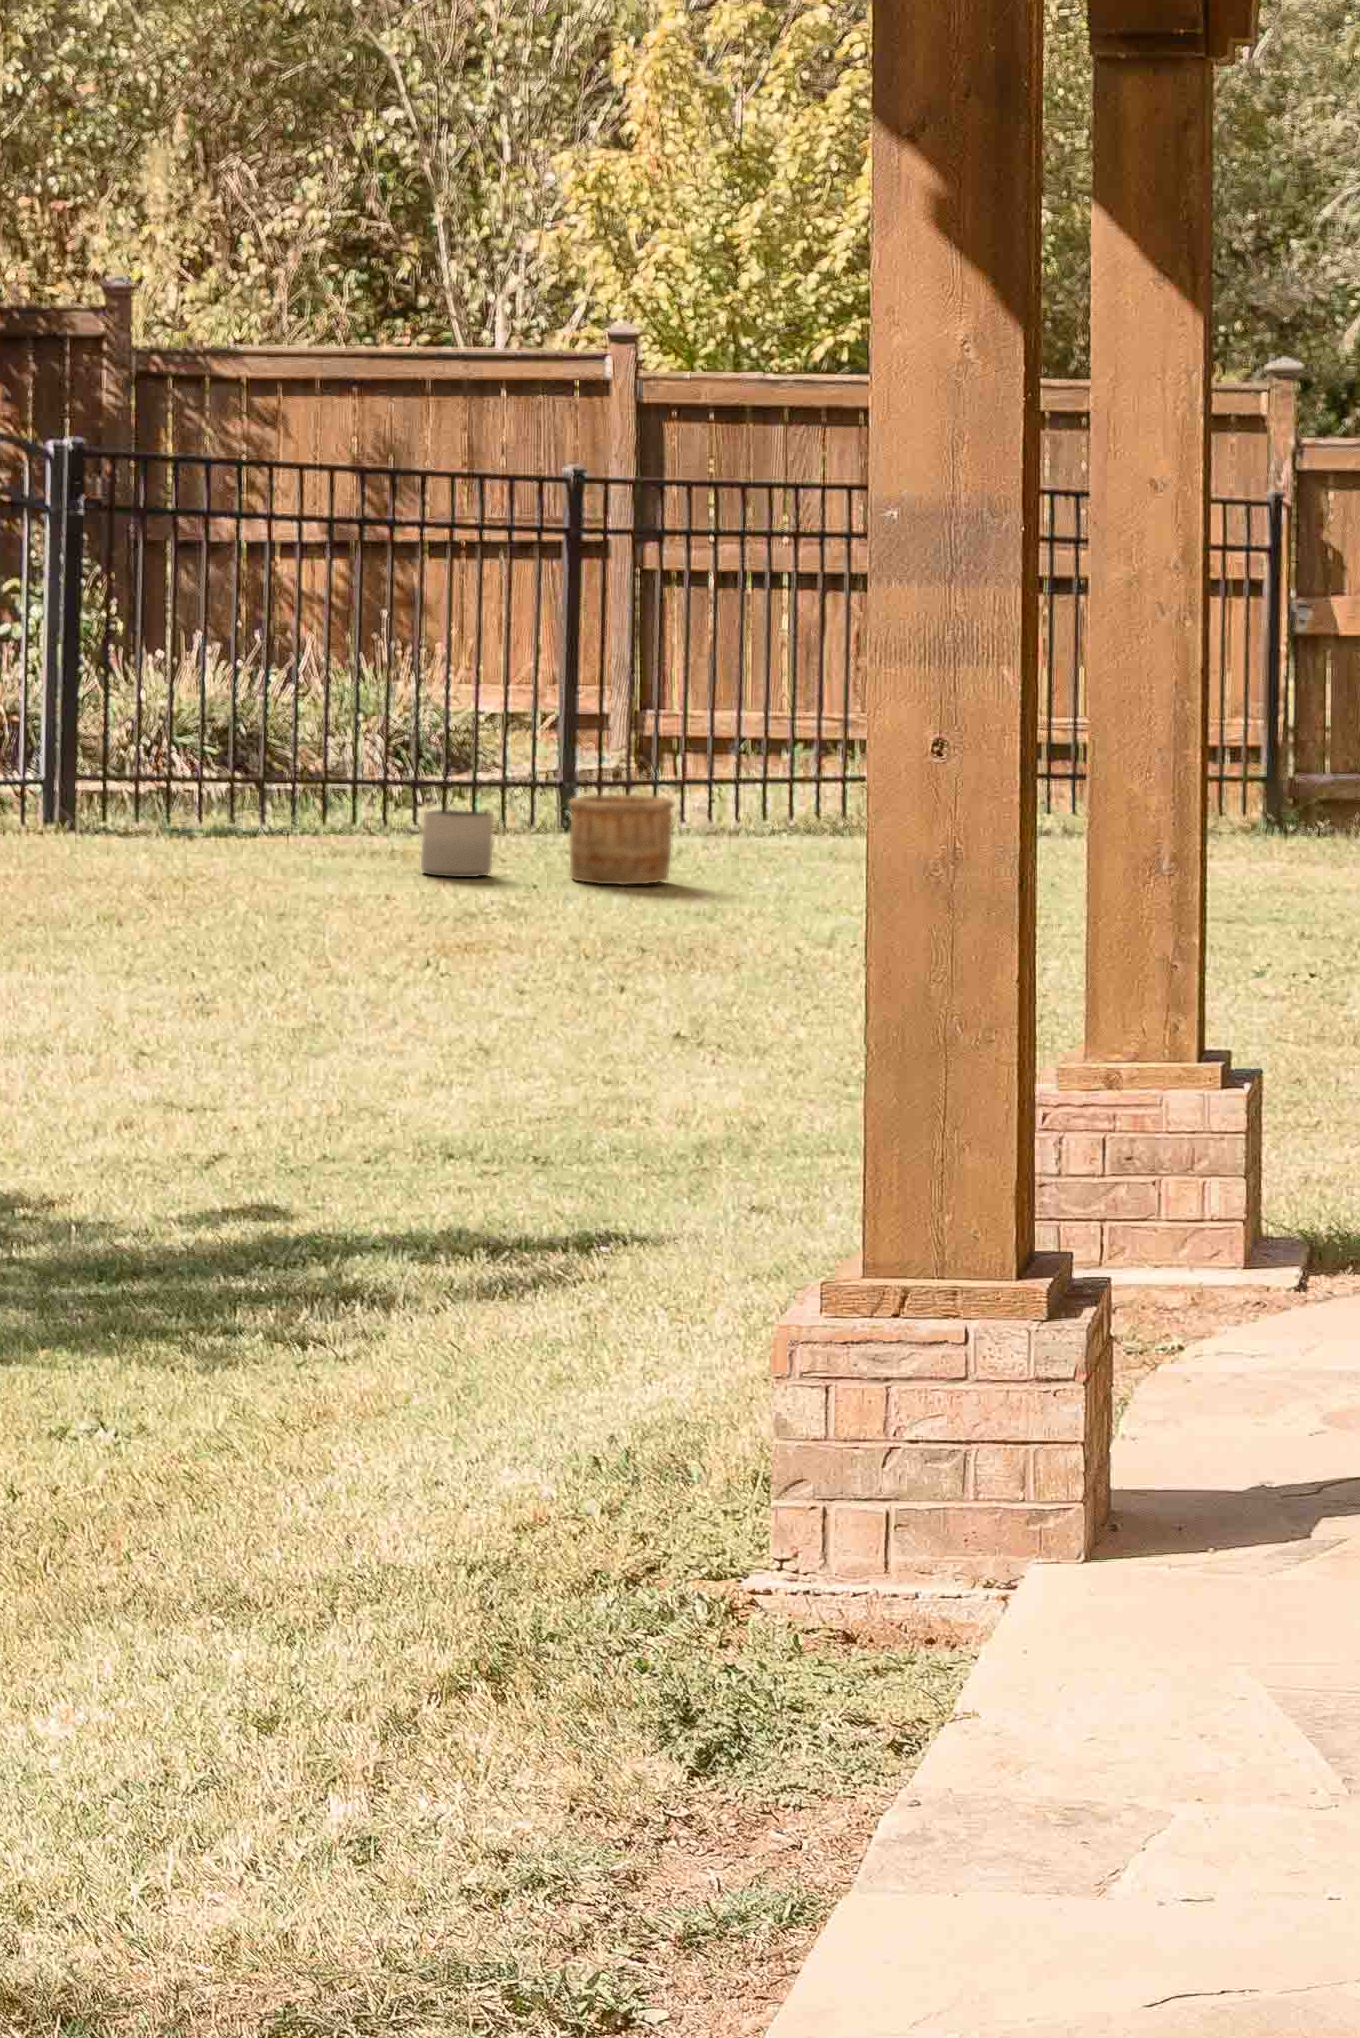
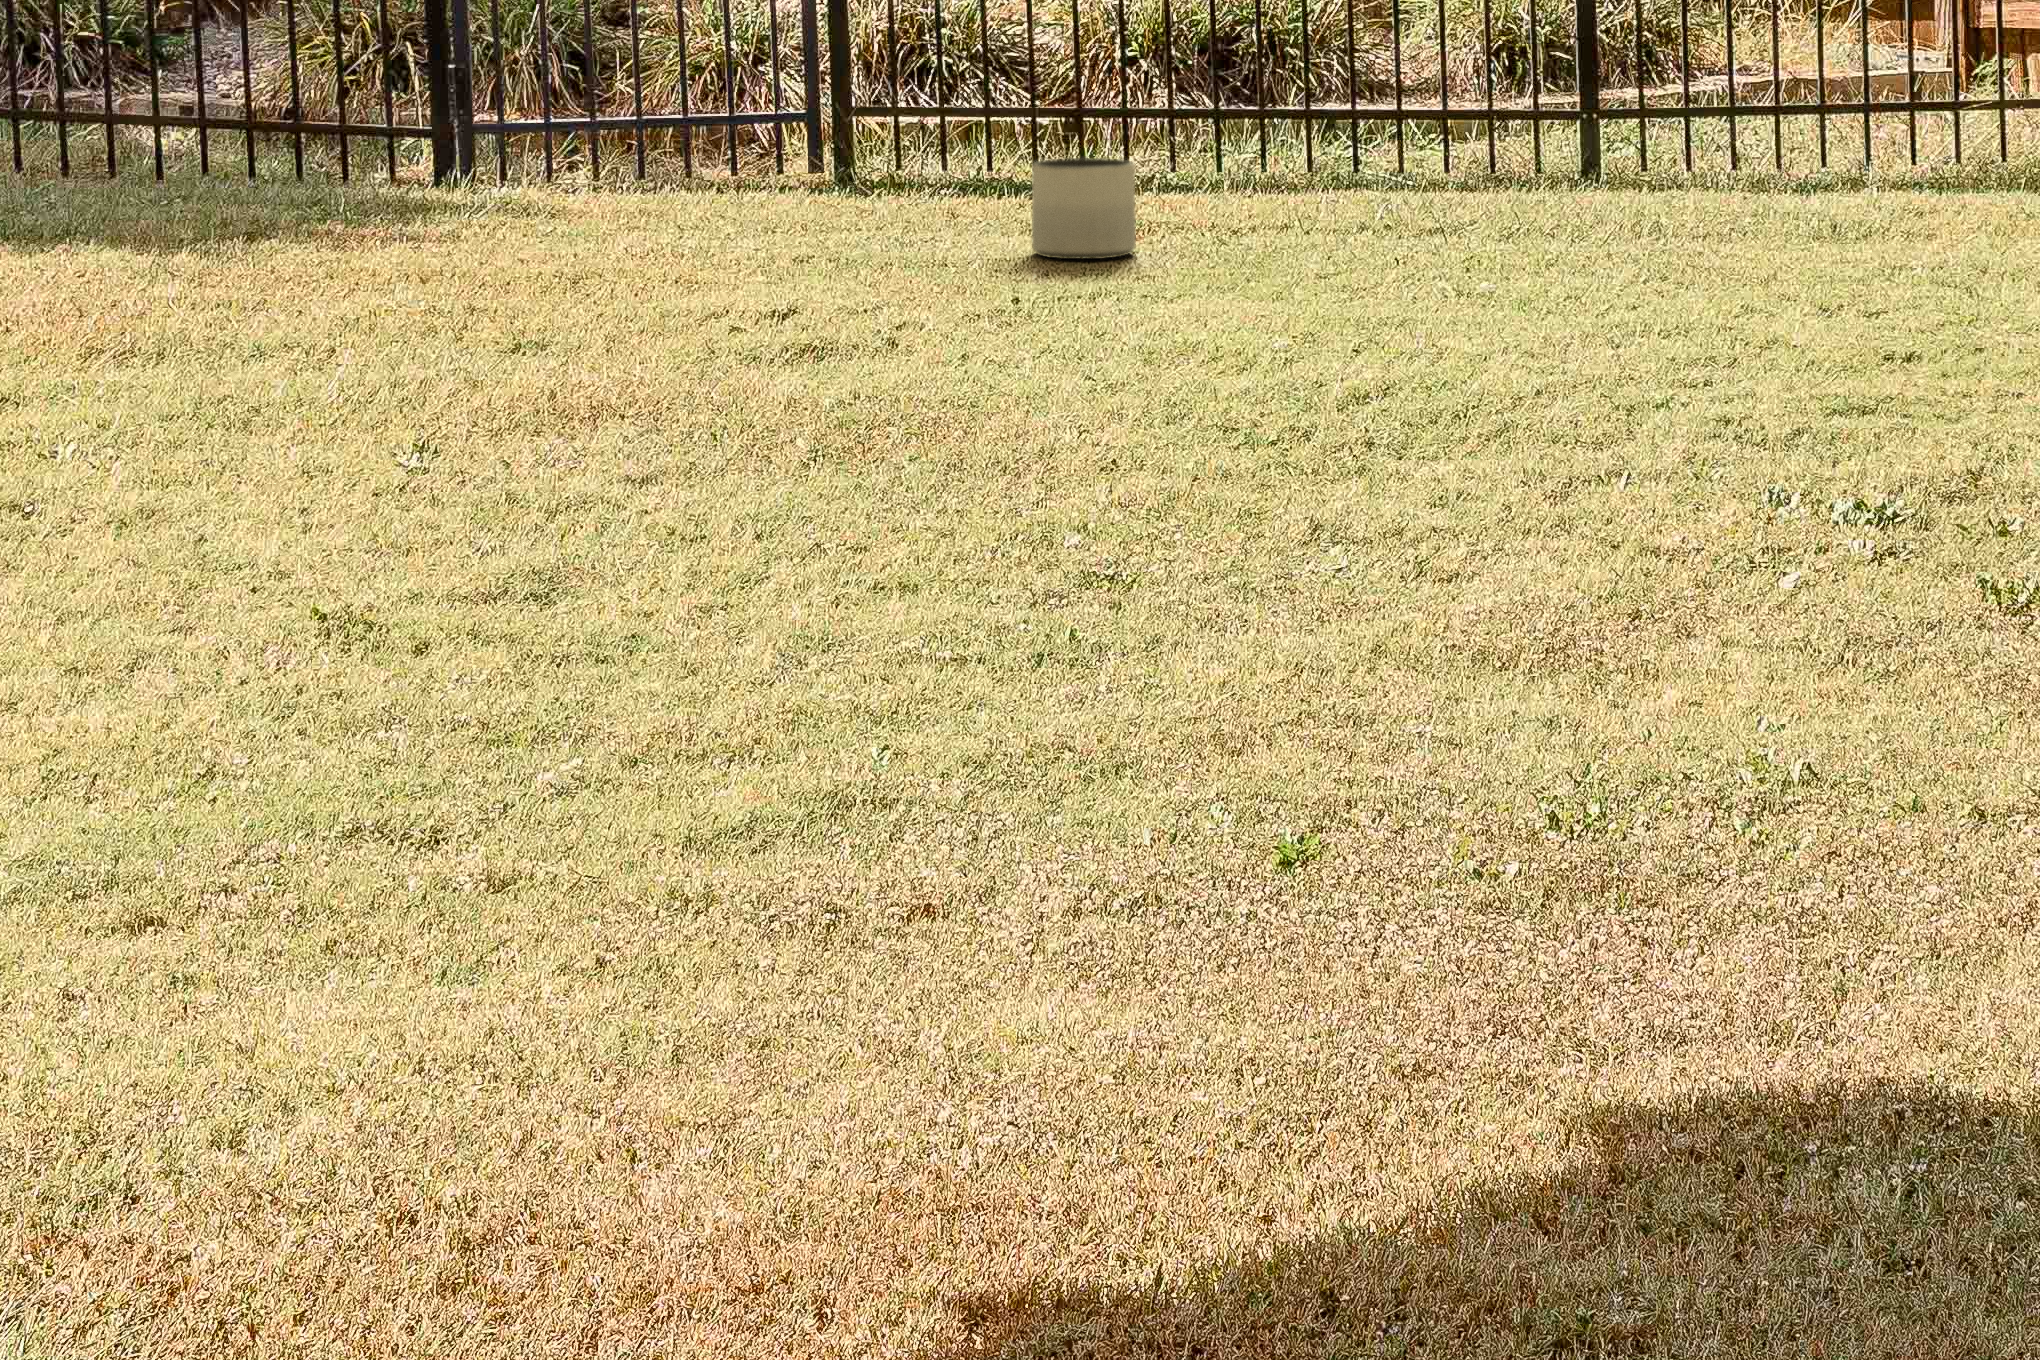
wooden bucket: present [569,795,674,884] -> none [1225,136,1390,275]

